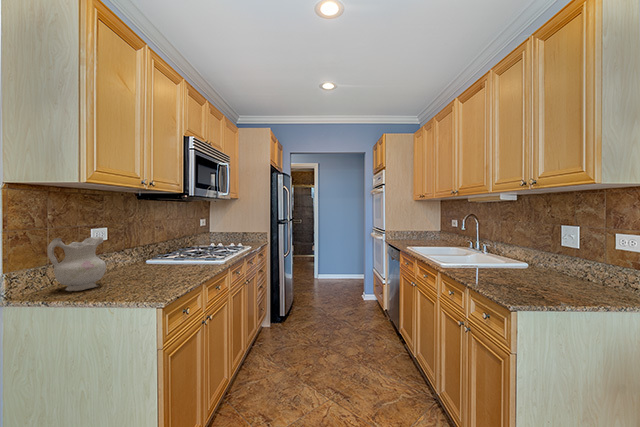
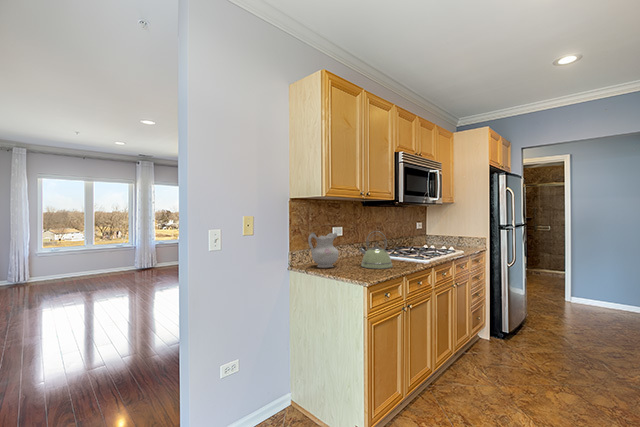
kettle: none [138,231,187,280] -> present [359,231,393,269]

